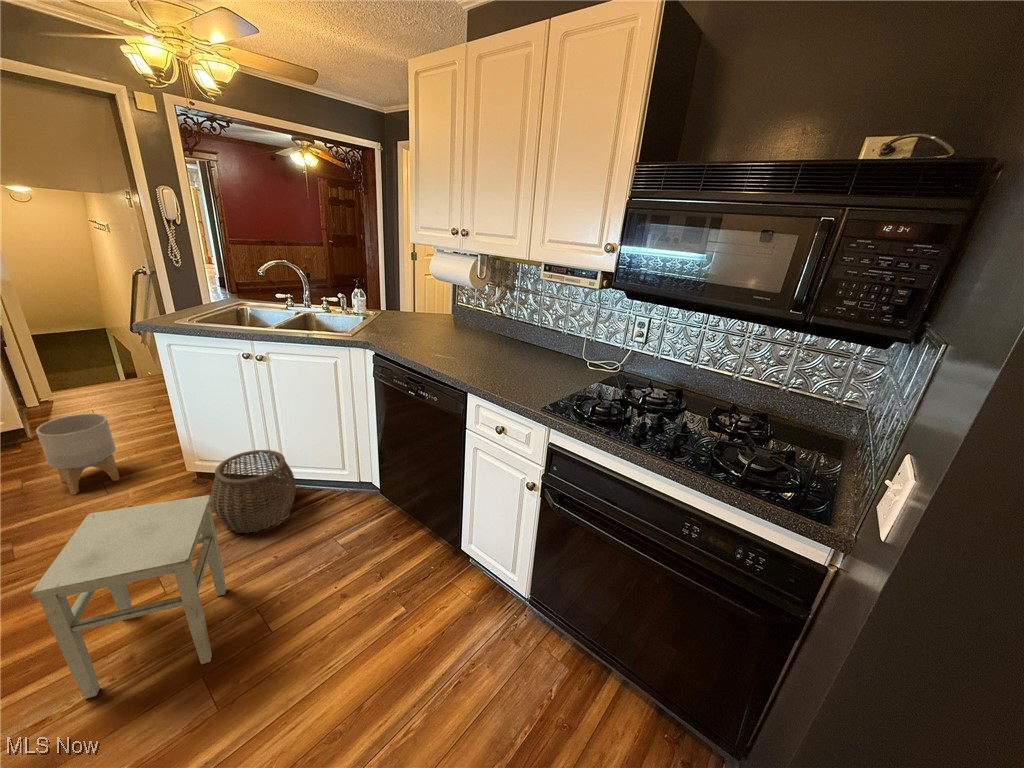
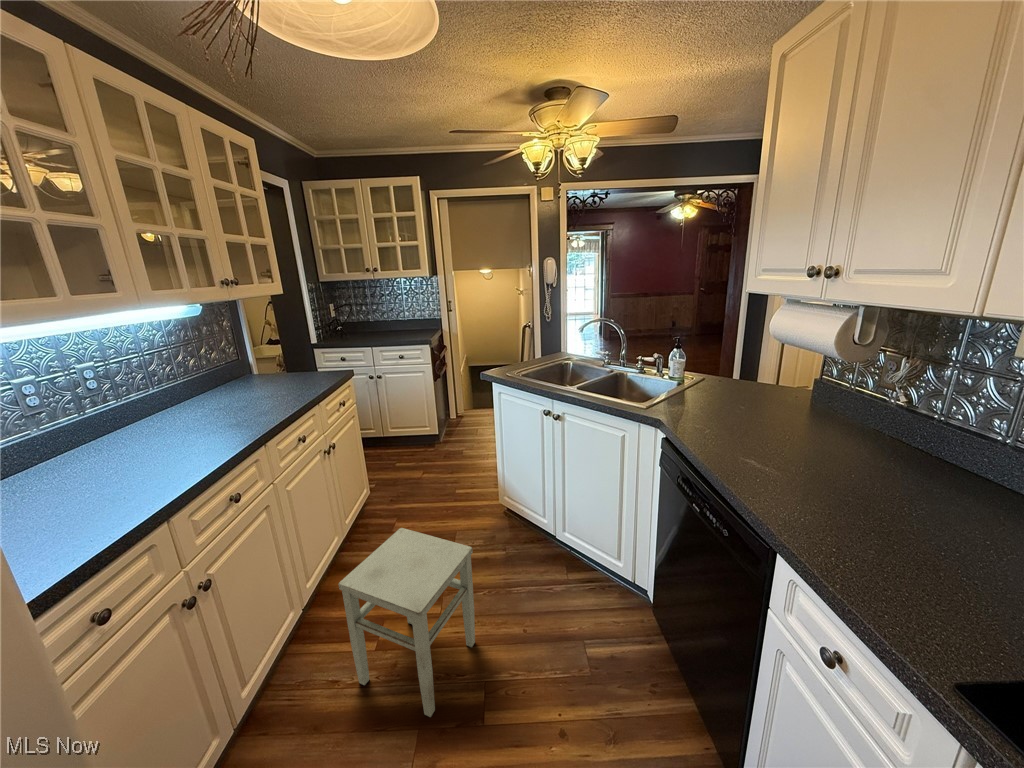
planter: present [36,413,120,495] -> none [429,434,467,495]
woven basket: present [211,450,296,533] -> none [495,505,568,594]

